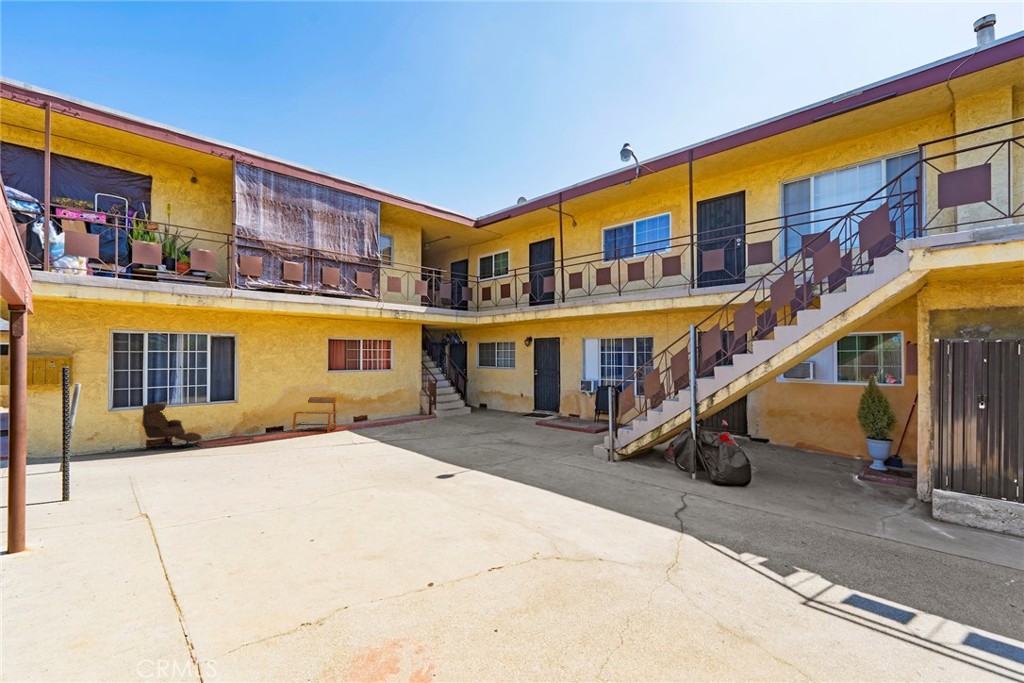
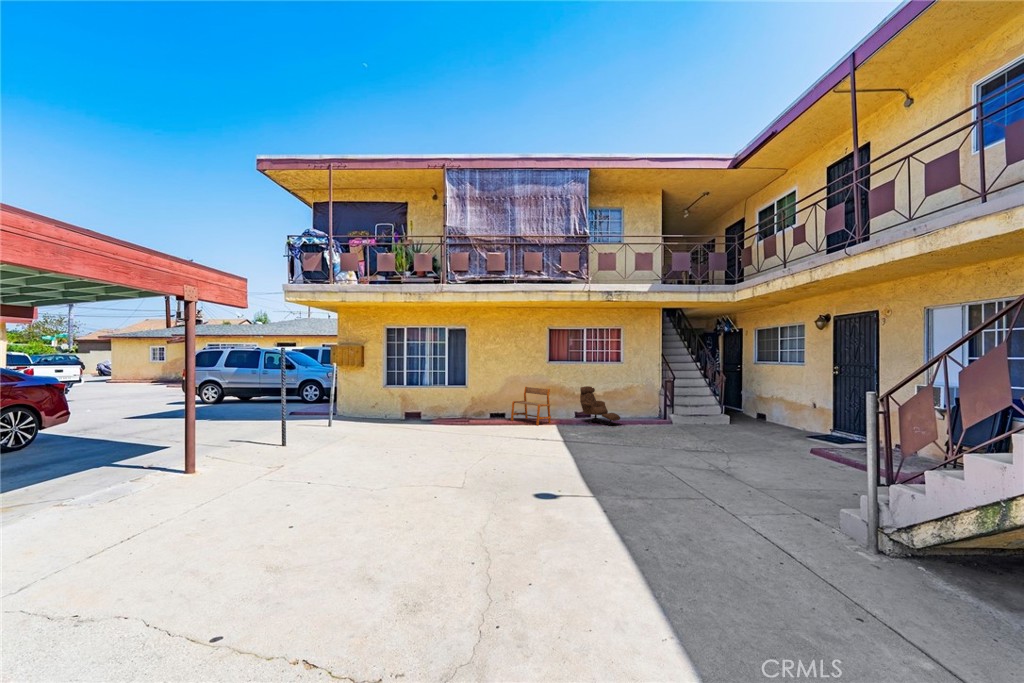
lounge chair: present [142,403,202,449] -> present [580,386,620,426]

